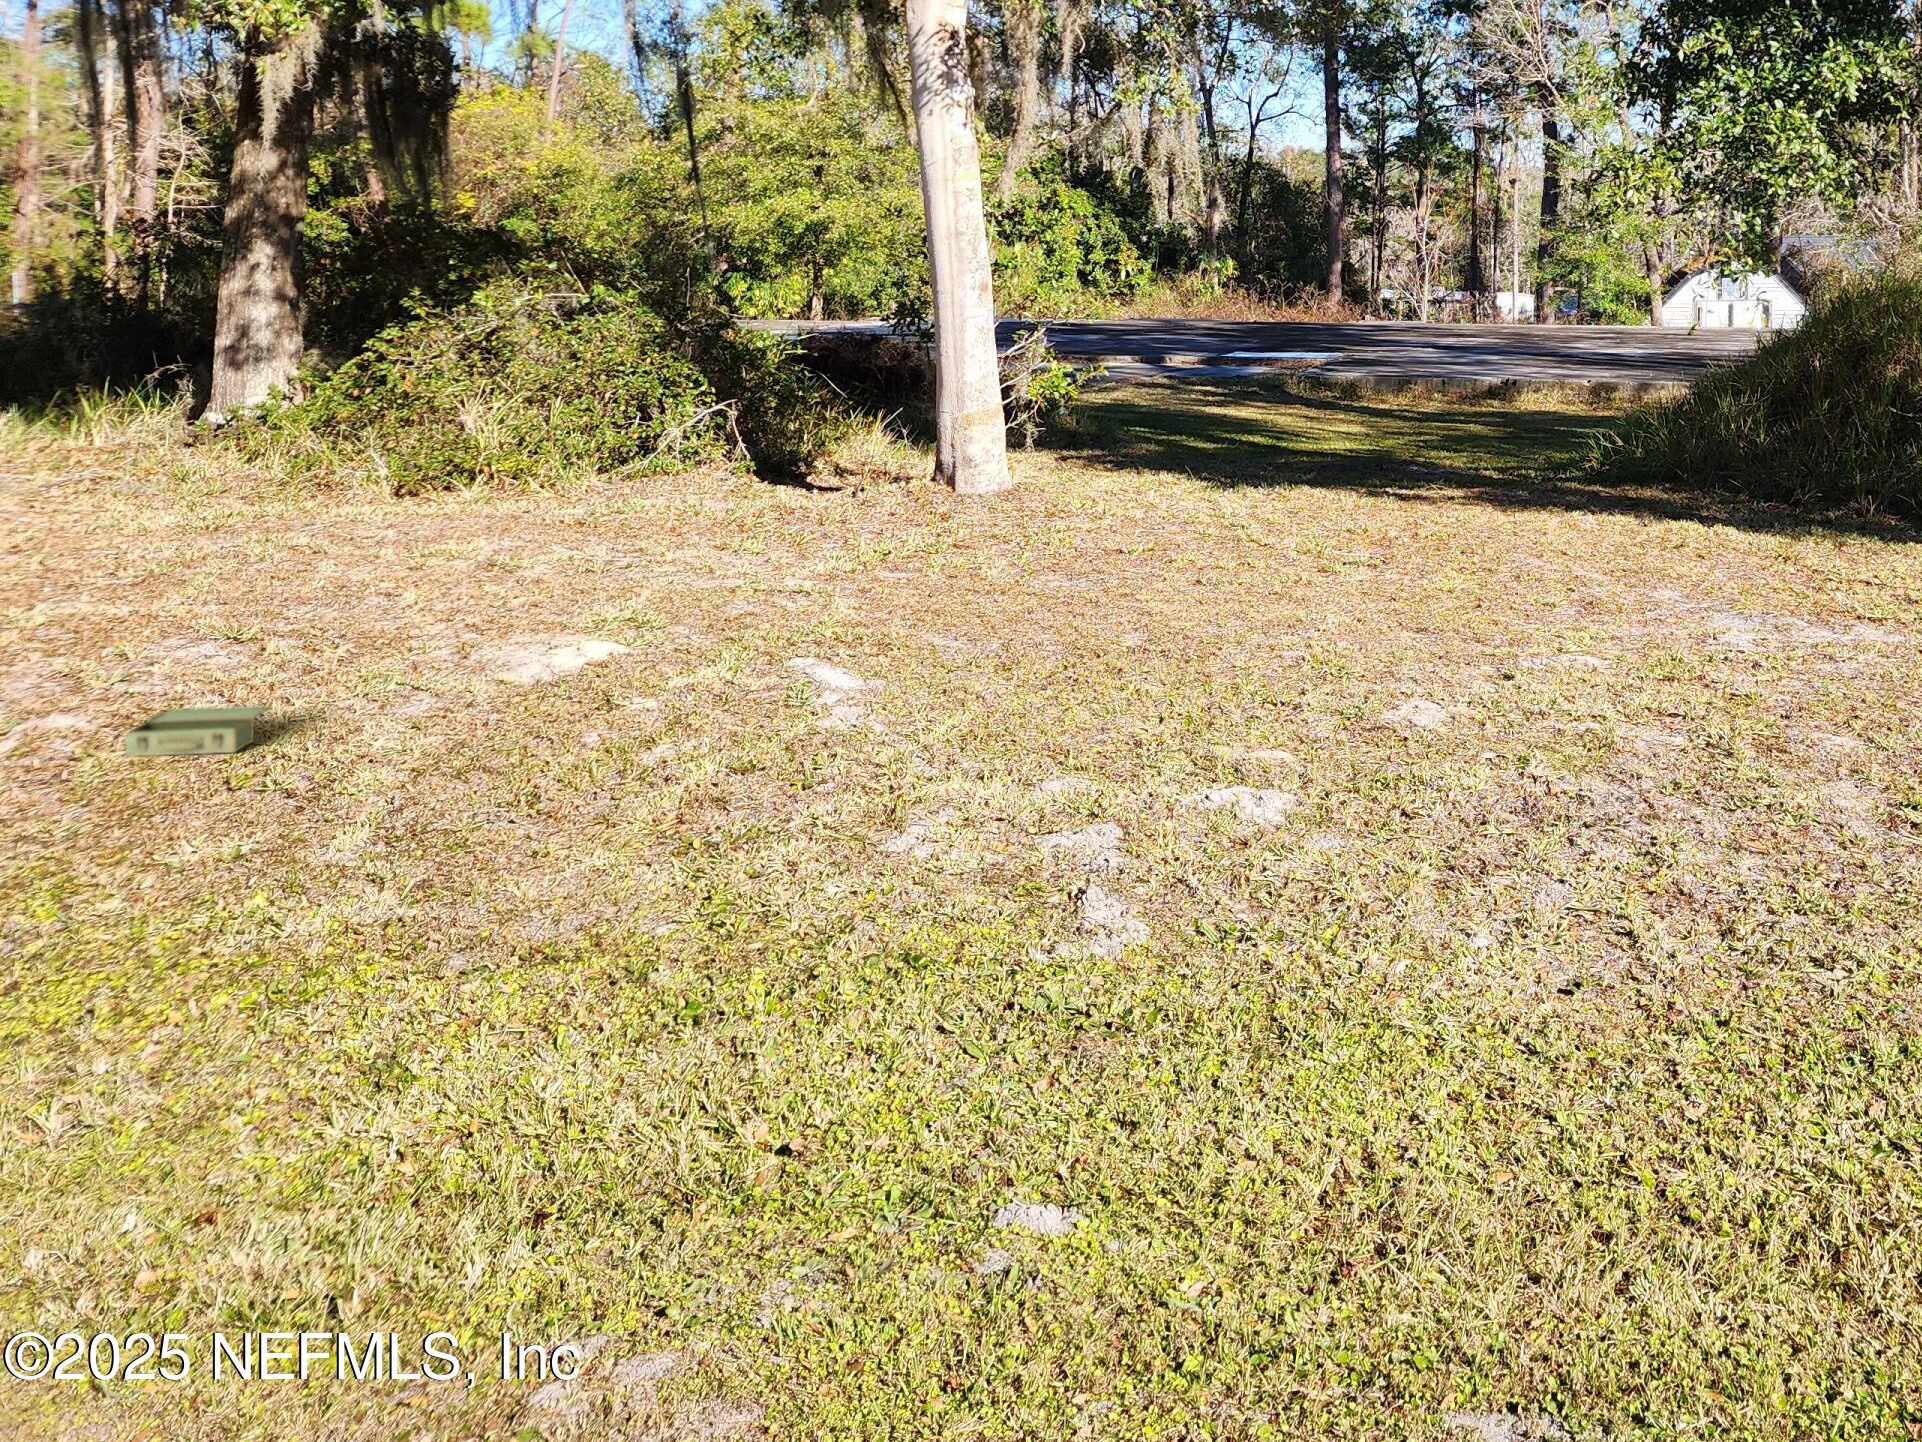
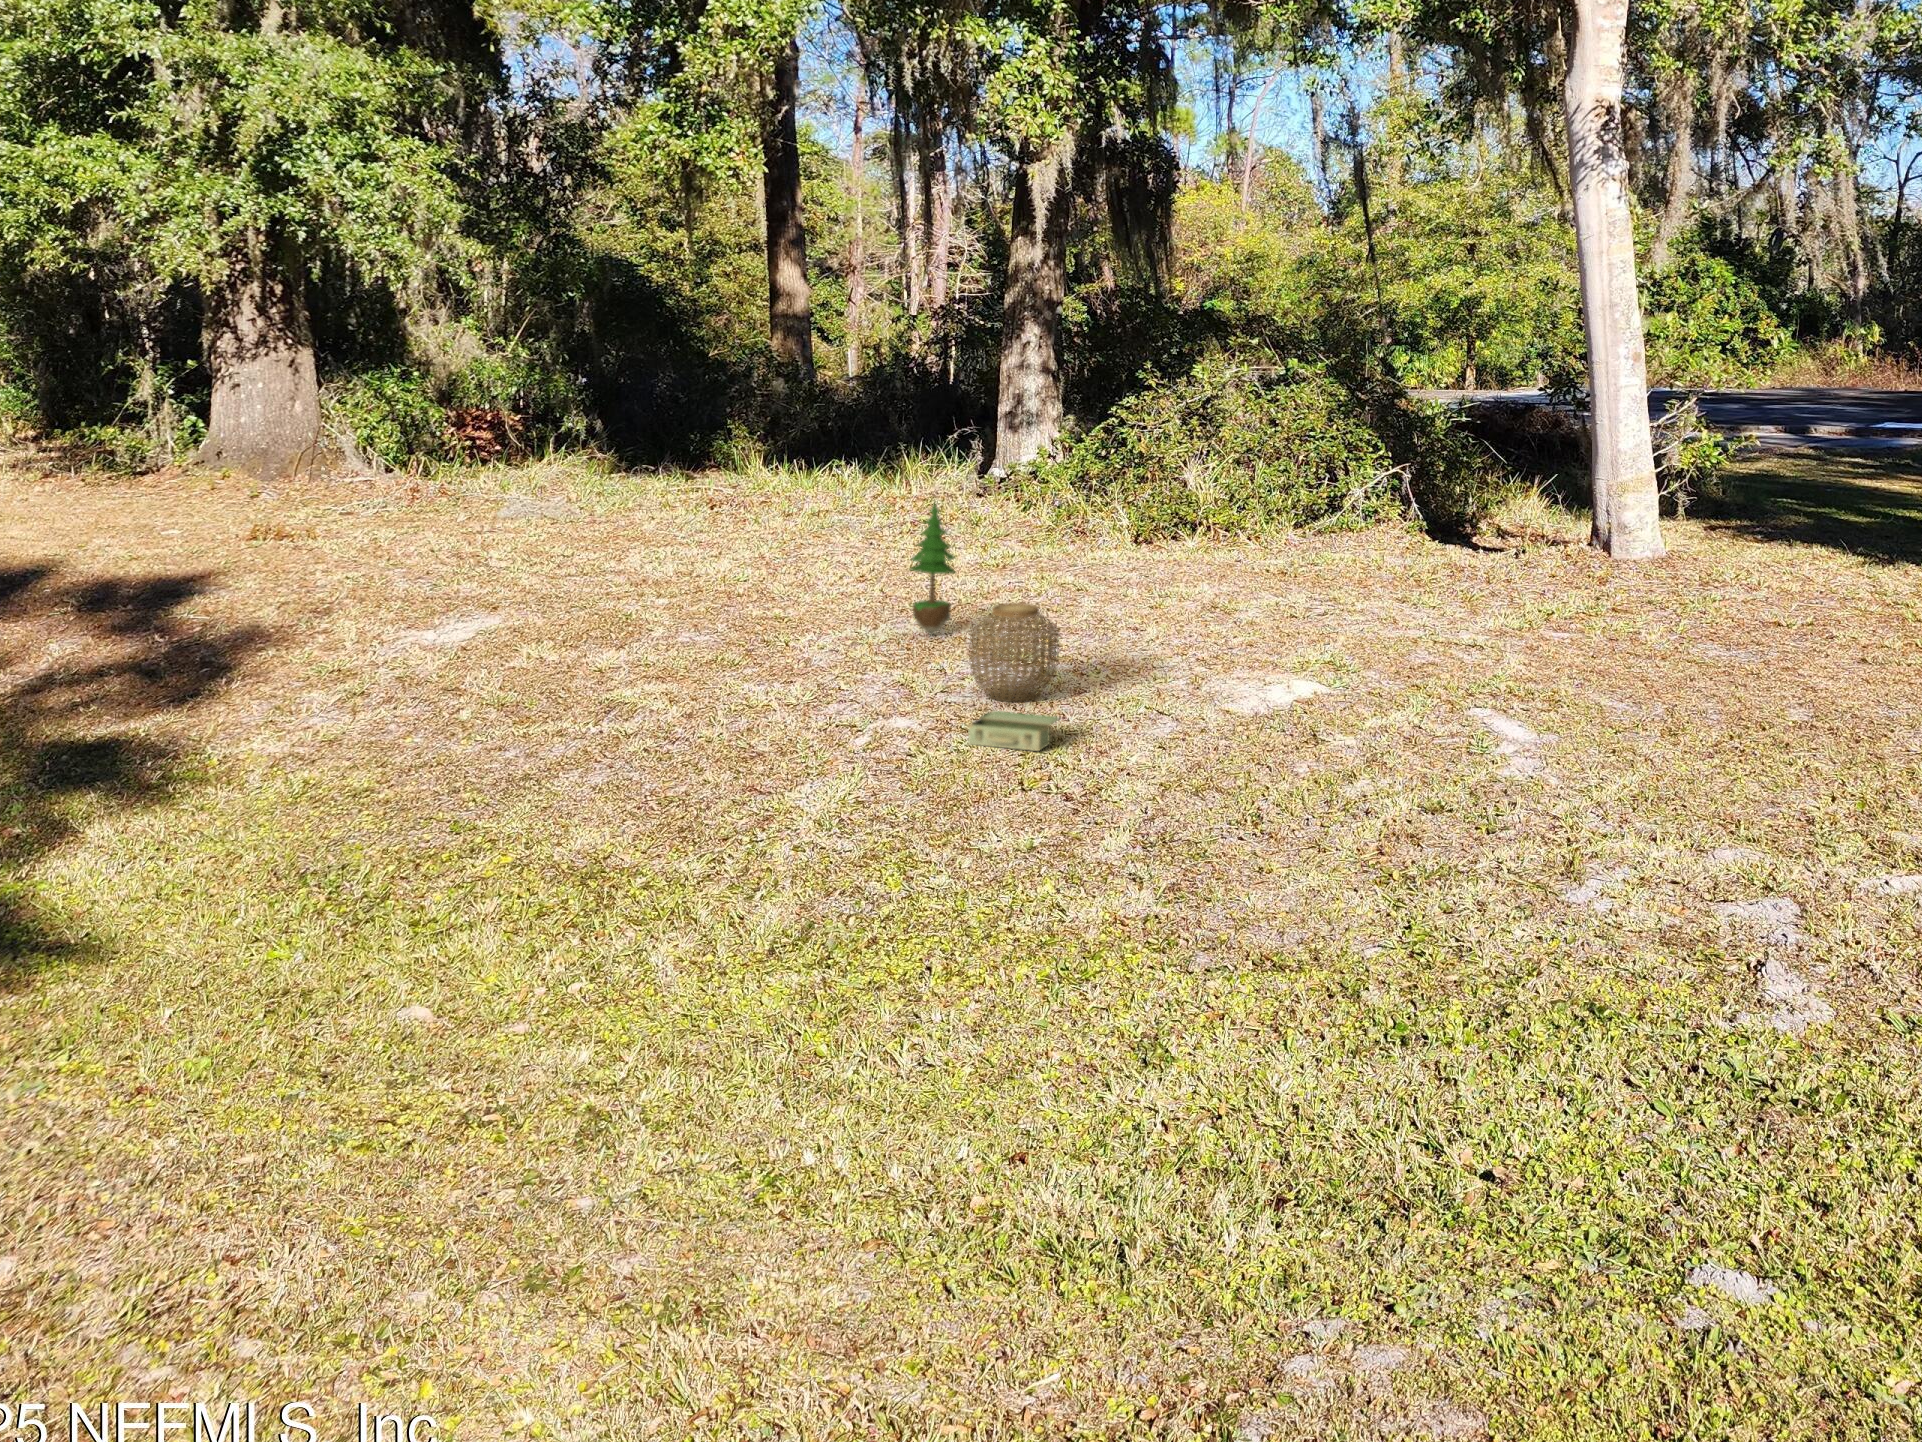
potted tree: none [66,455,147,618] -> present [910,504,956,635]
woven basket: none [144,573,282,693] -> present [970,603,1059,702]

